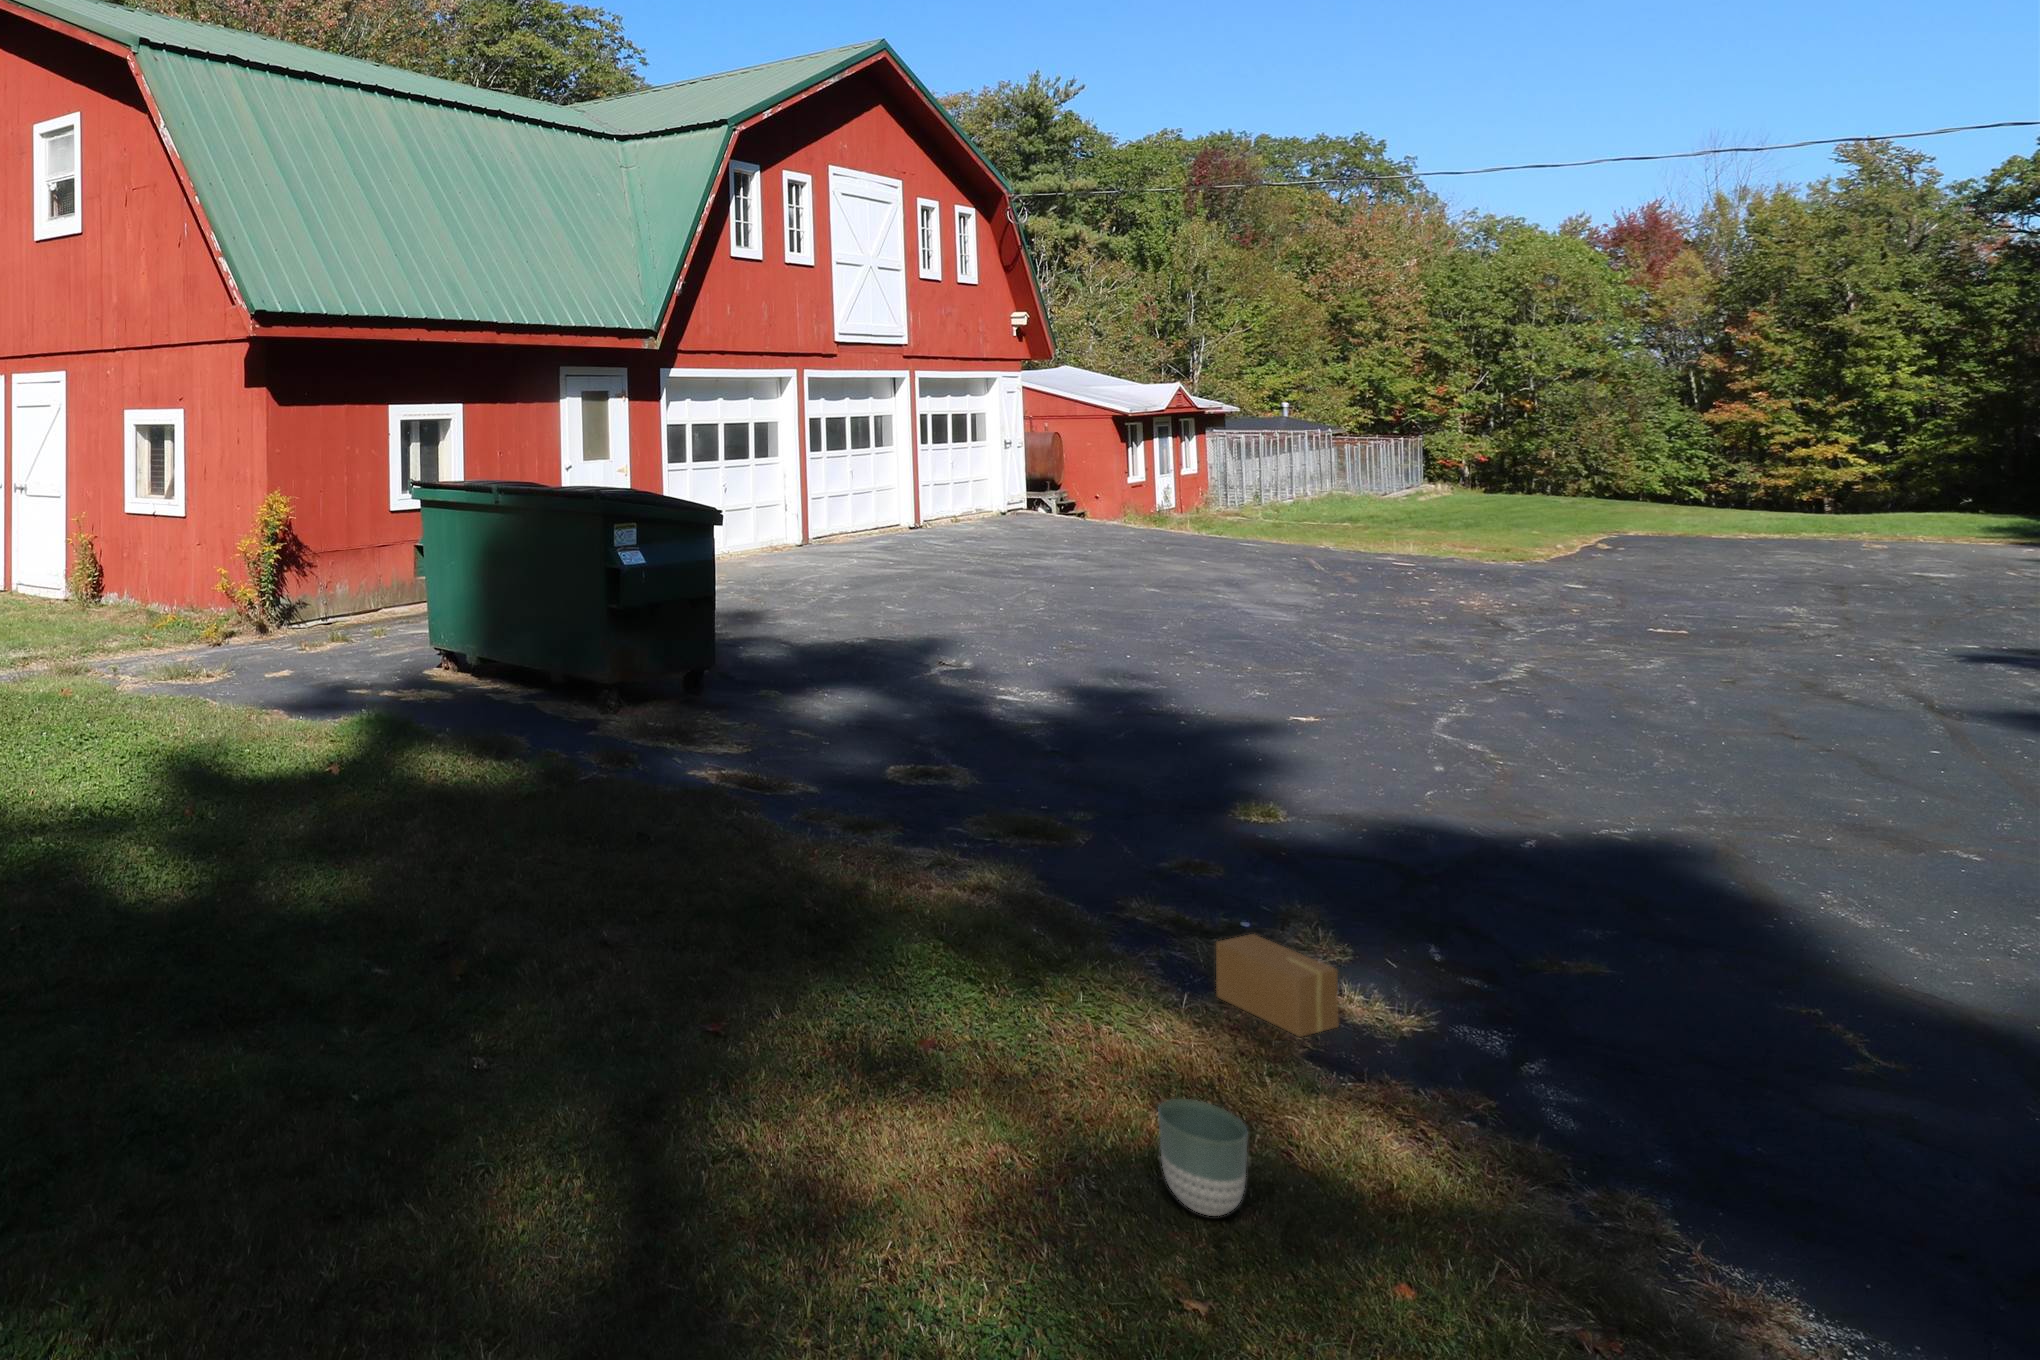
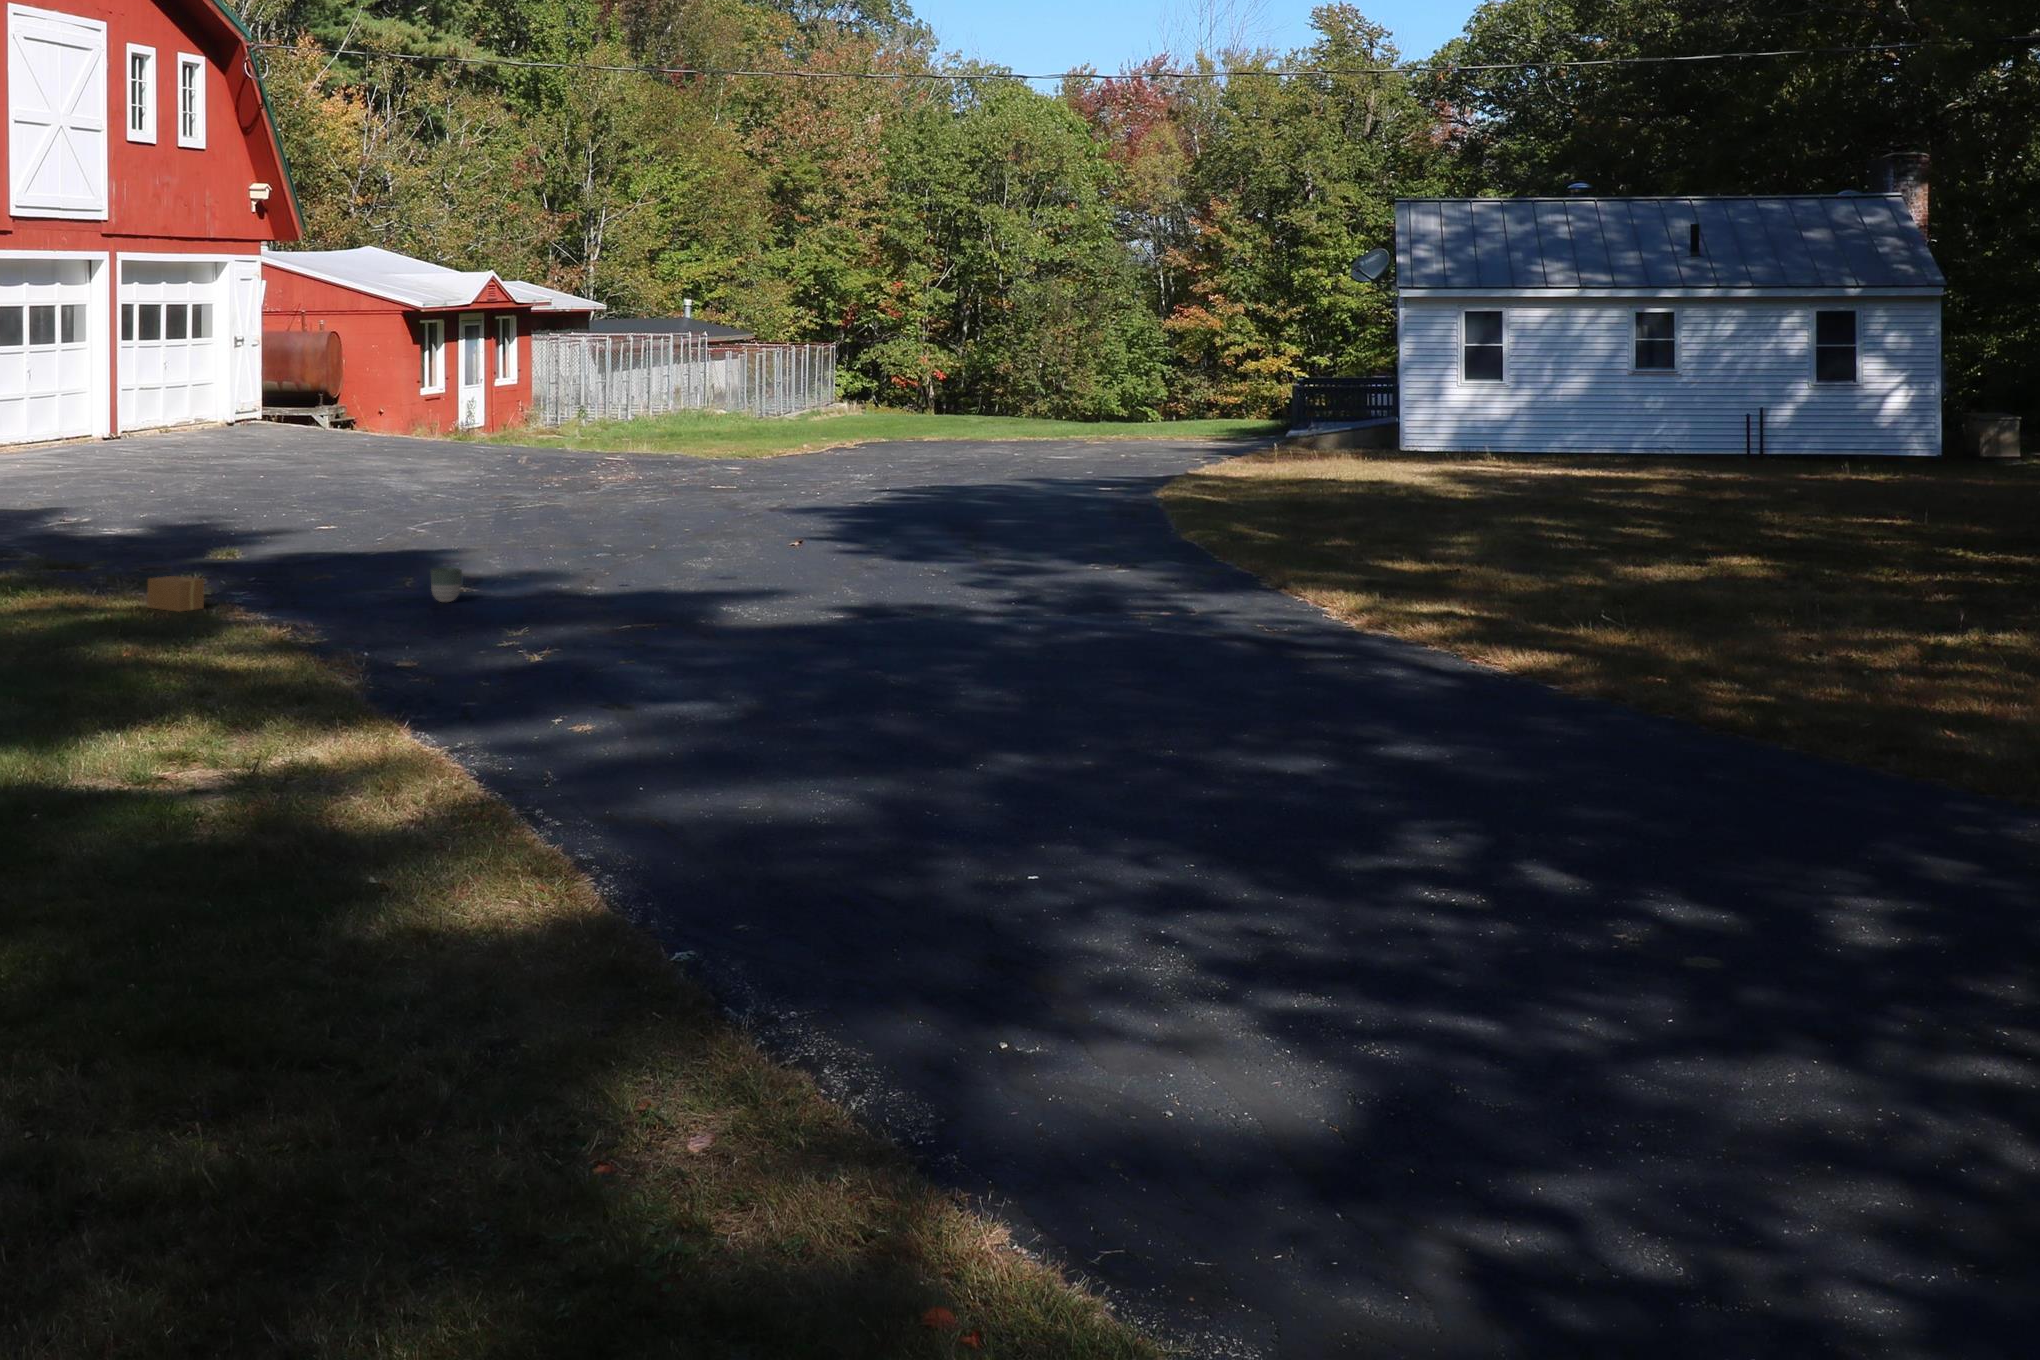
planter: present [1158,1099,1248,1216] -> present [431,568,462,602]

